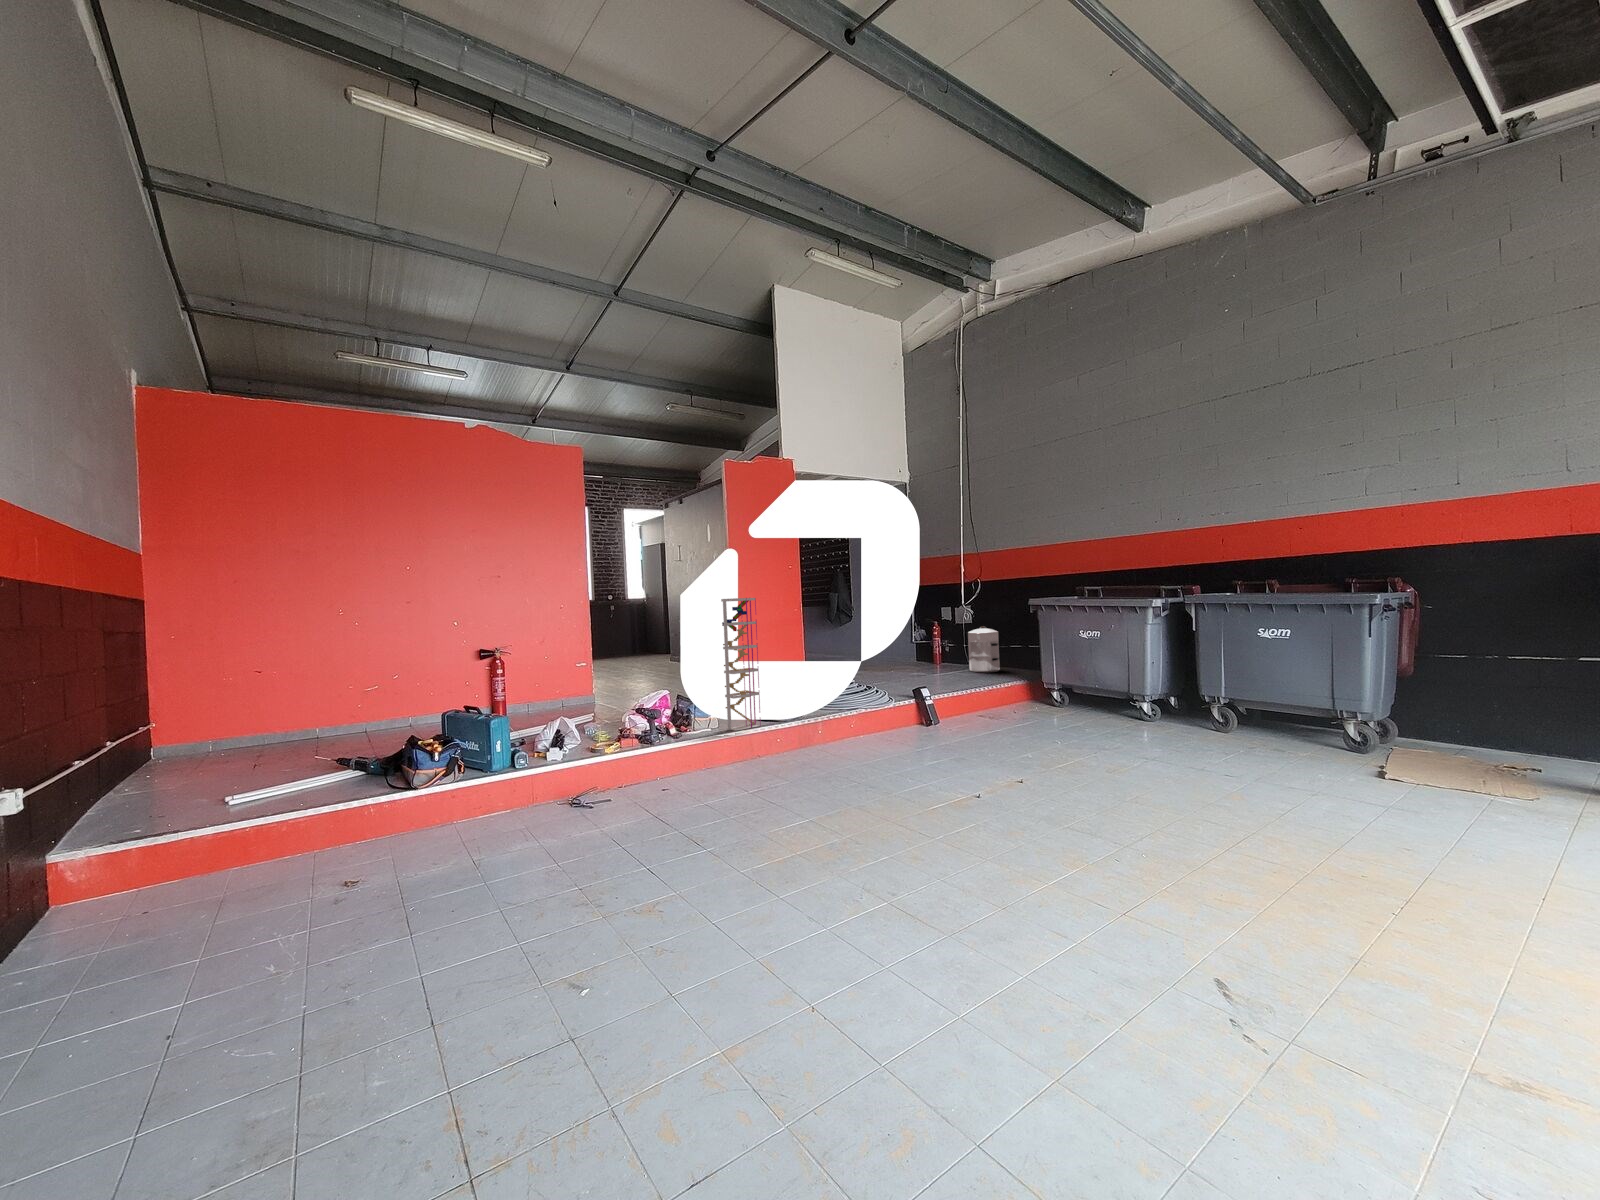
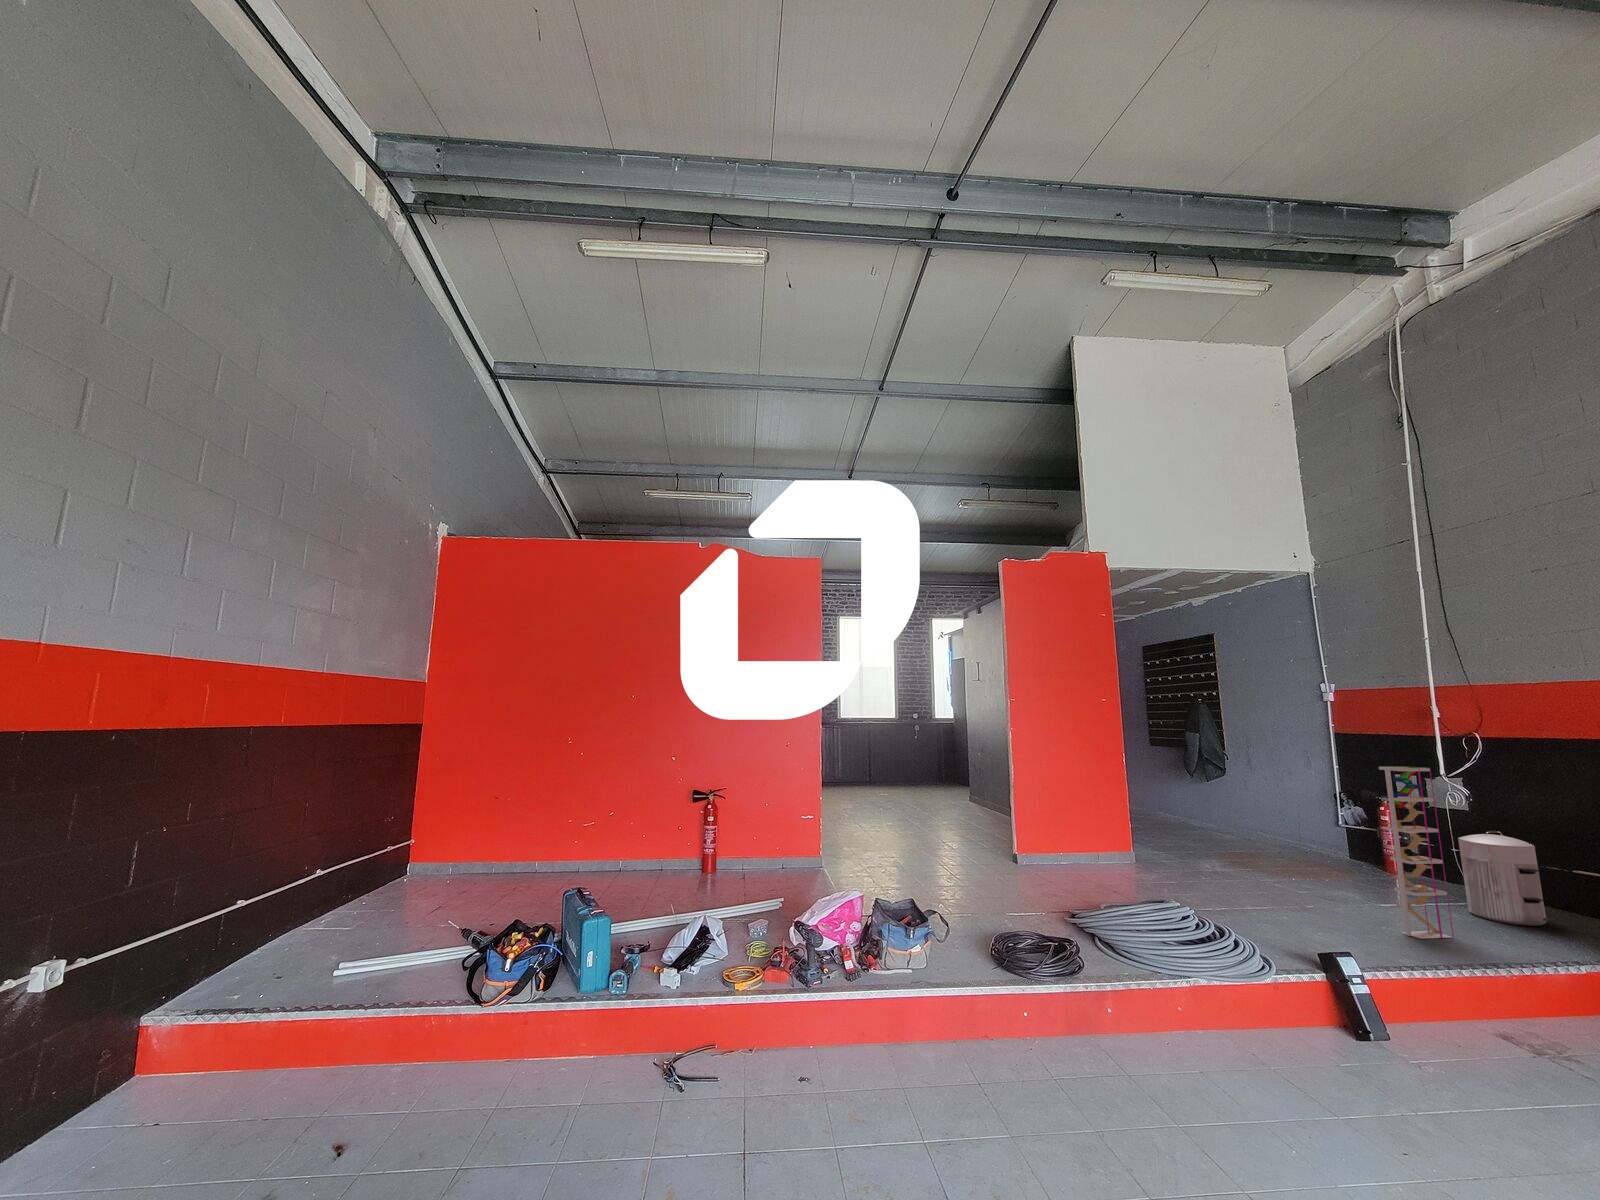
shelving unit: present [721,598,761,731] -> present [1379,766,1454,939]

